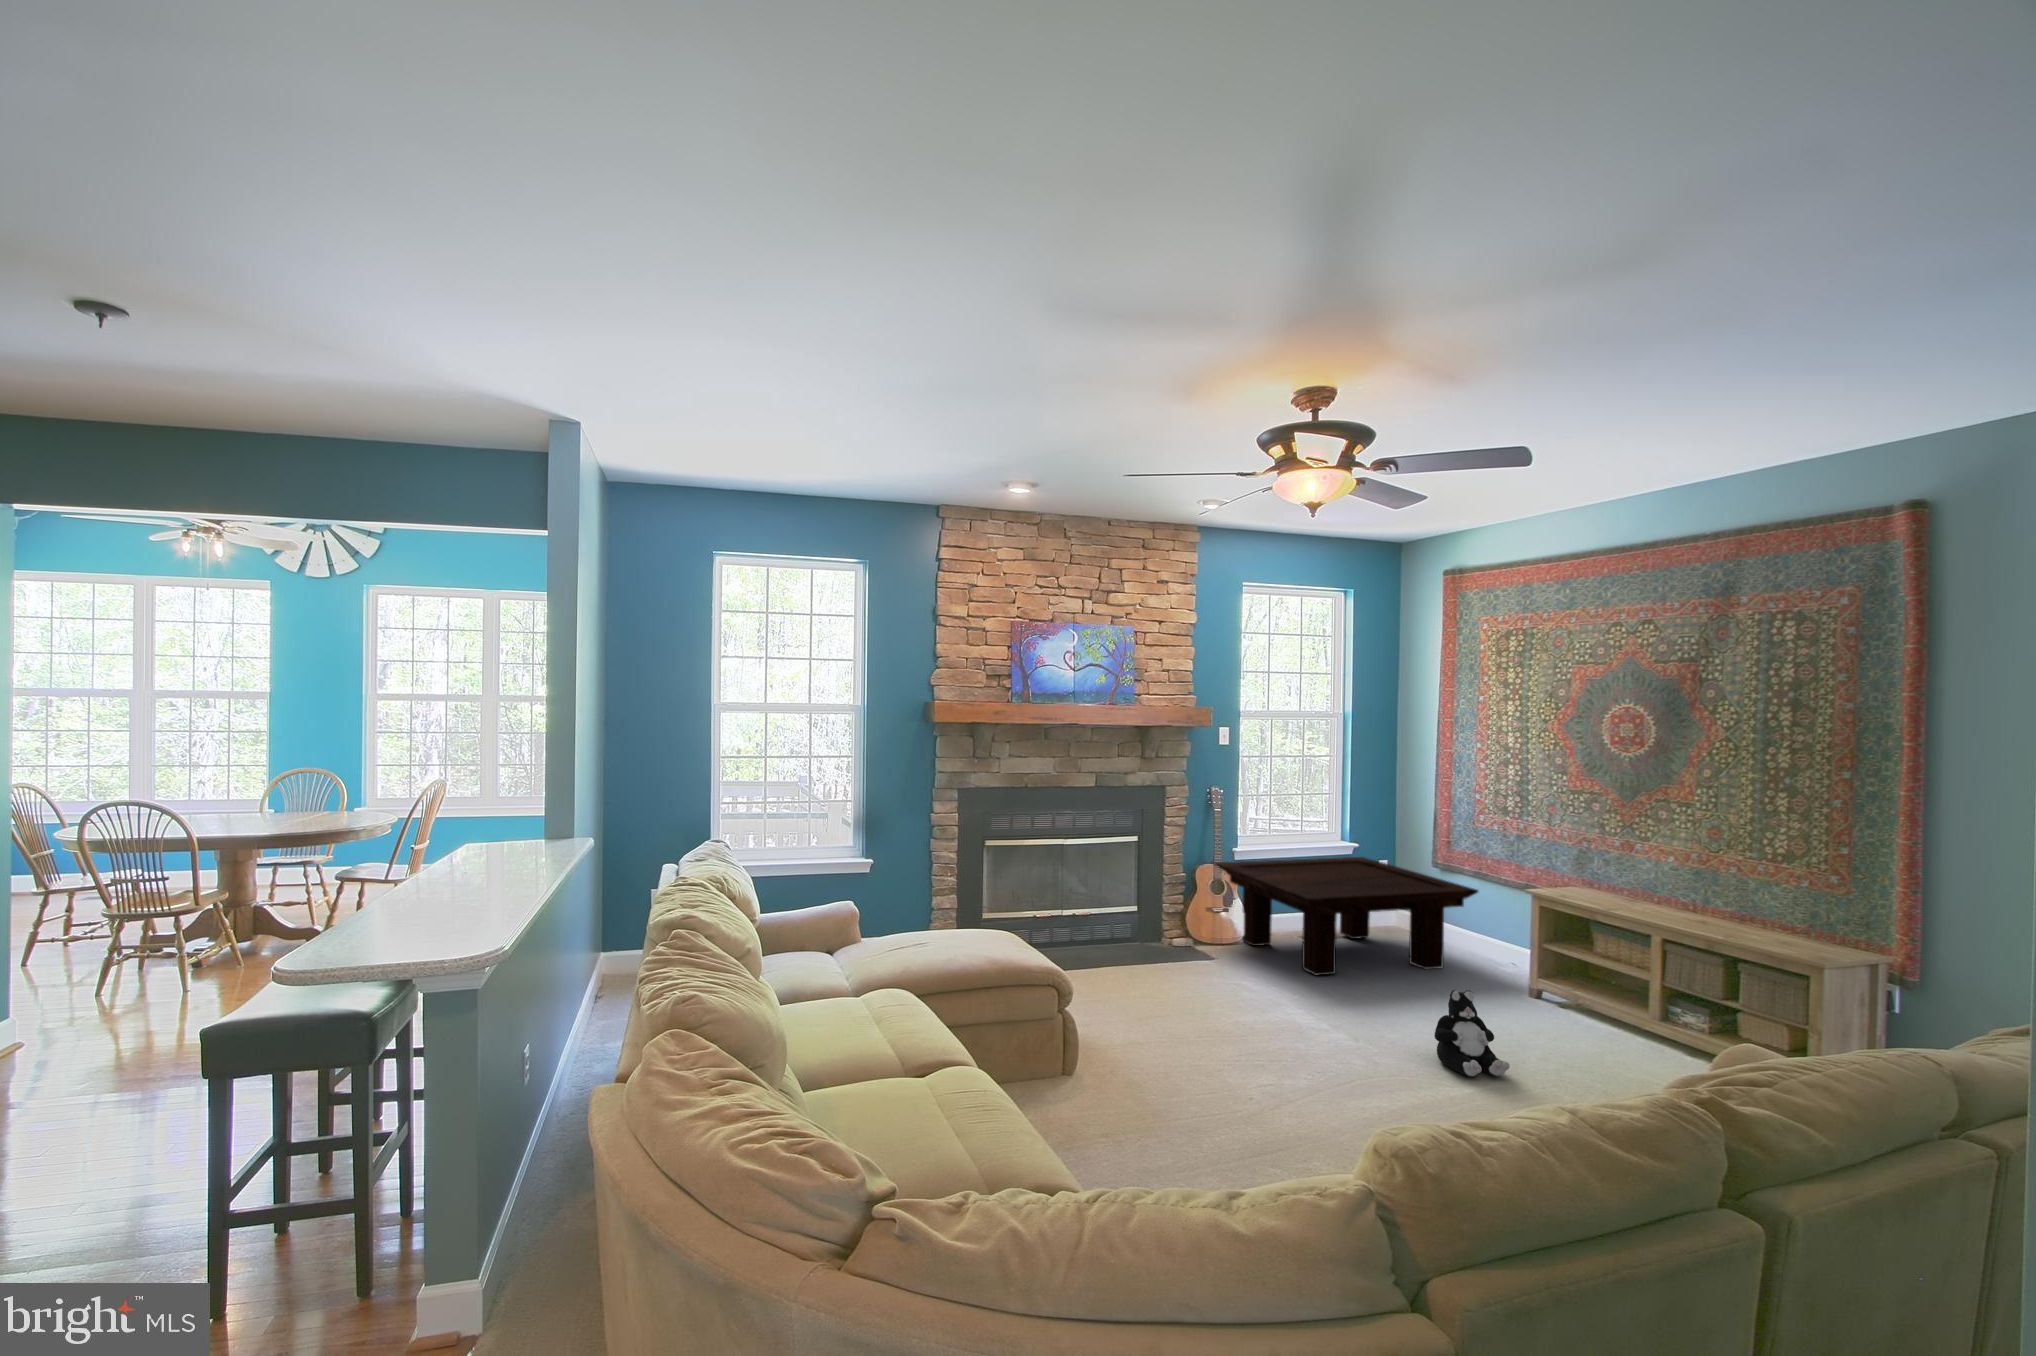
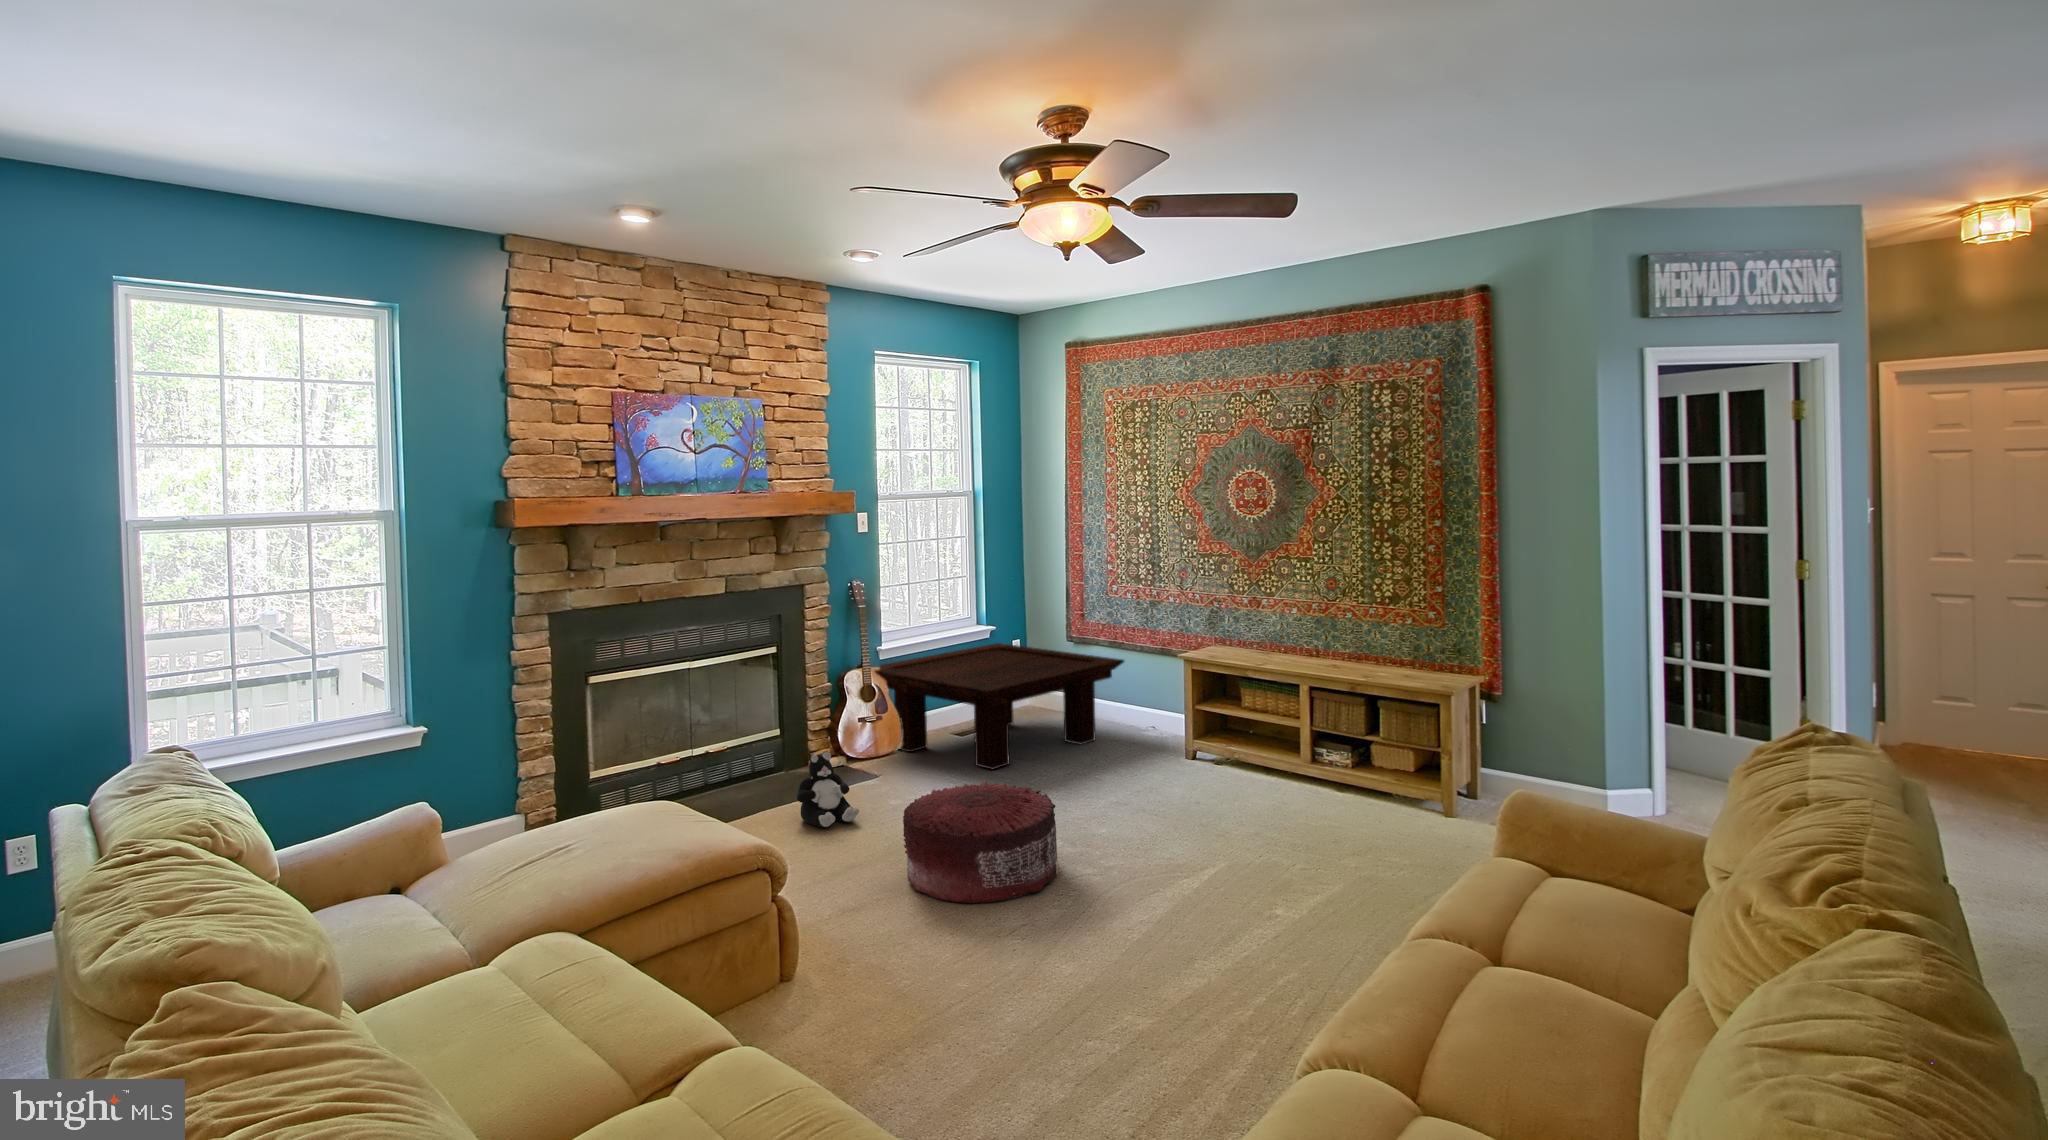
pouf: none [1162,976,1309,1091] -> present [903,781,1058,904]
plush toy: present [1435,990,1510,1076] -> present [797,751,859,827]

